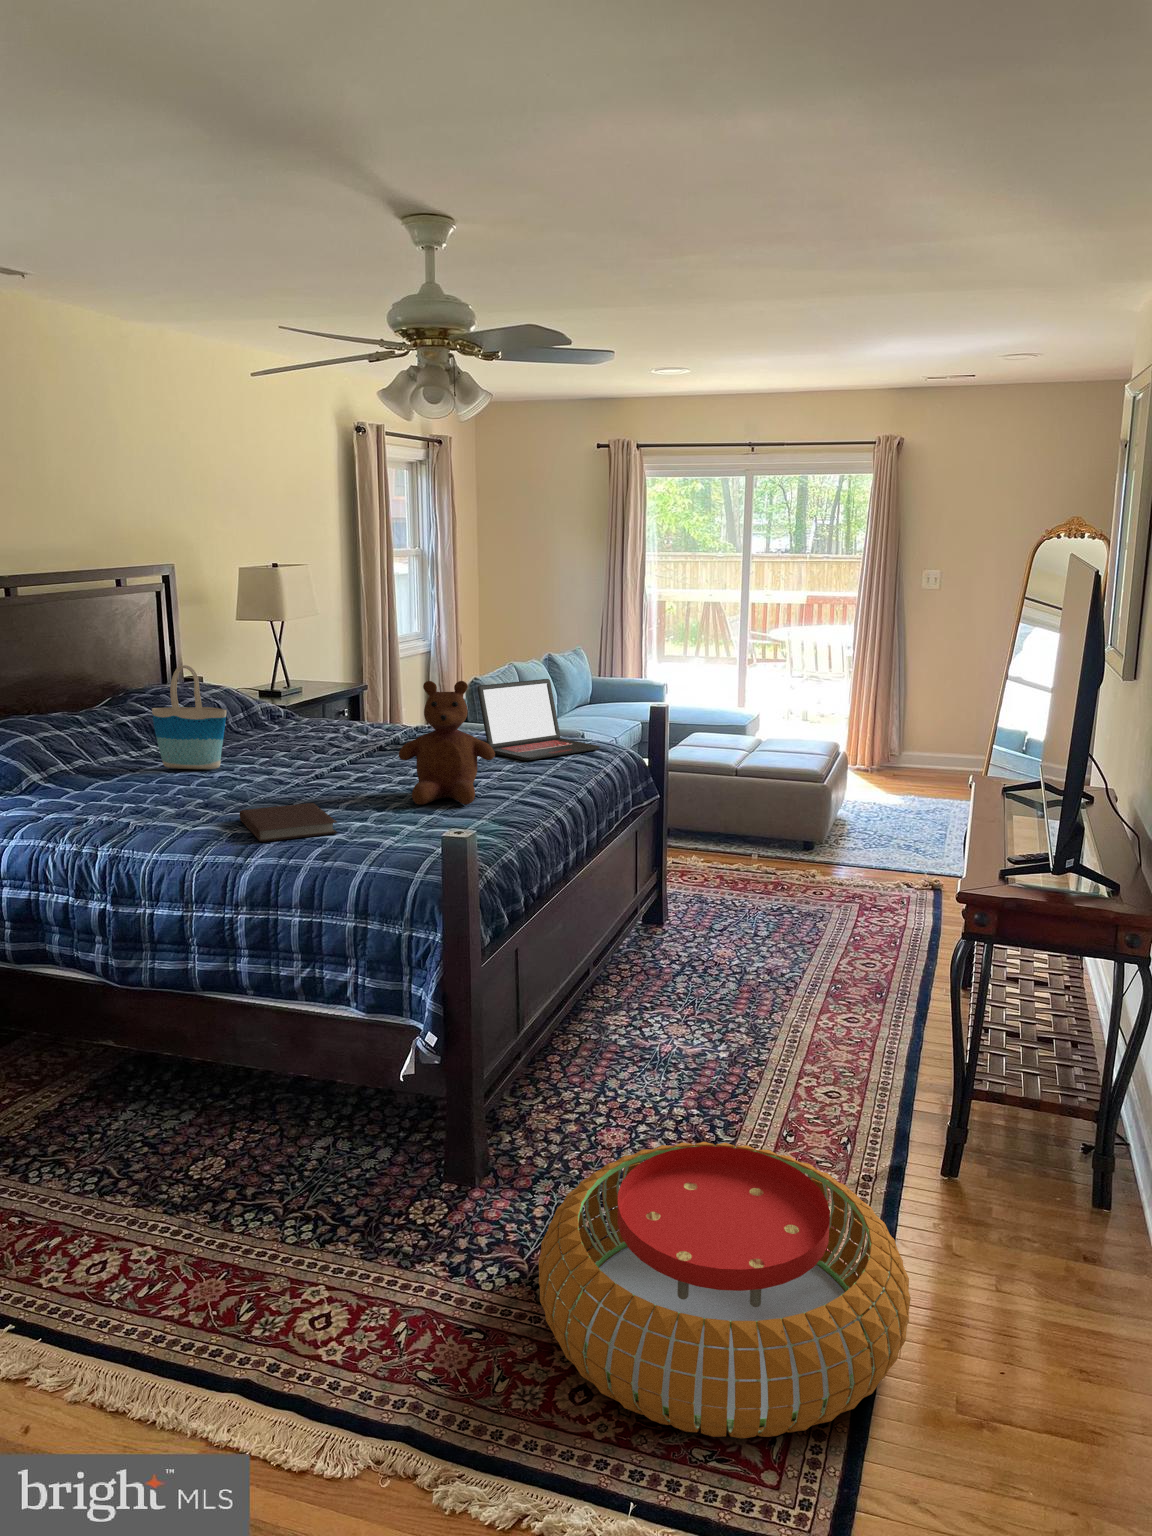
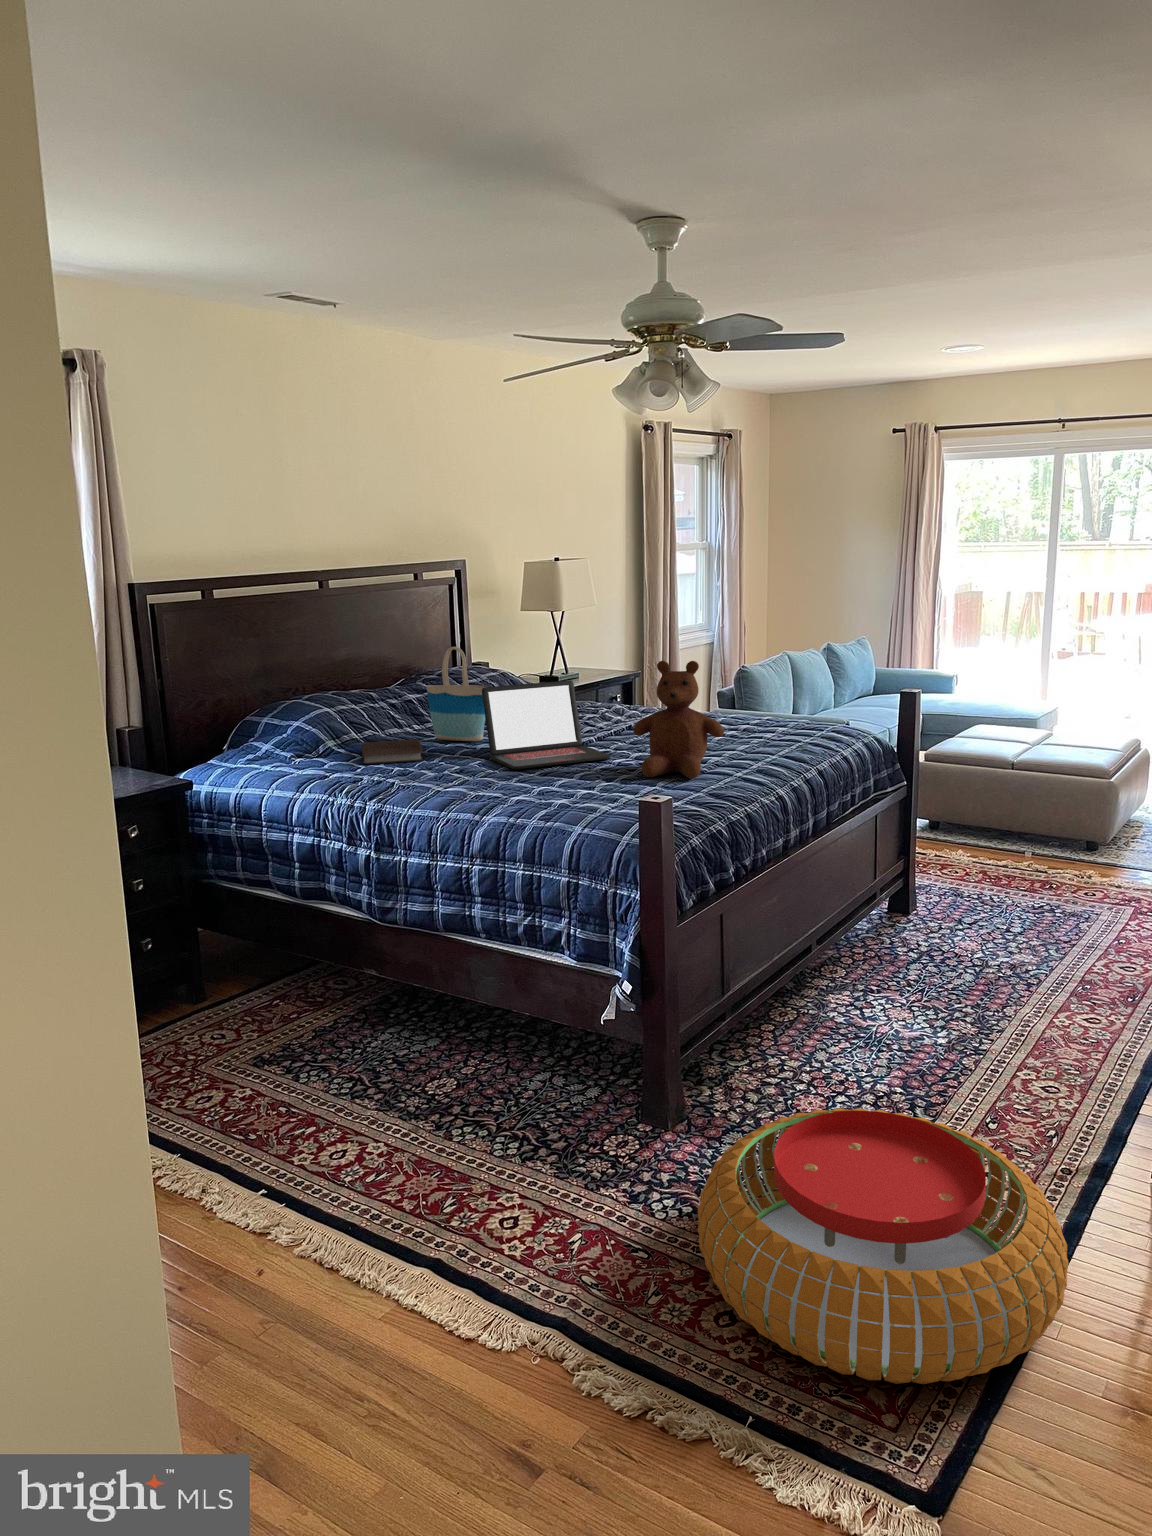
laptop: present [477,679,600,761] -> present [482,680,611,769]
notebook: present [240,803,338,842] -> present [362,740,424,764]

